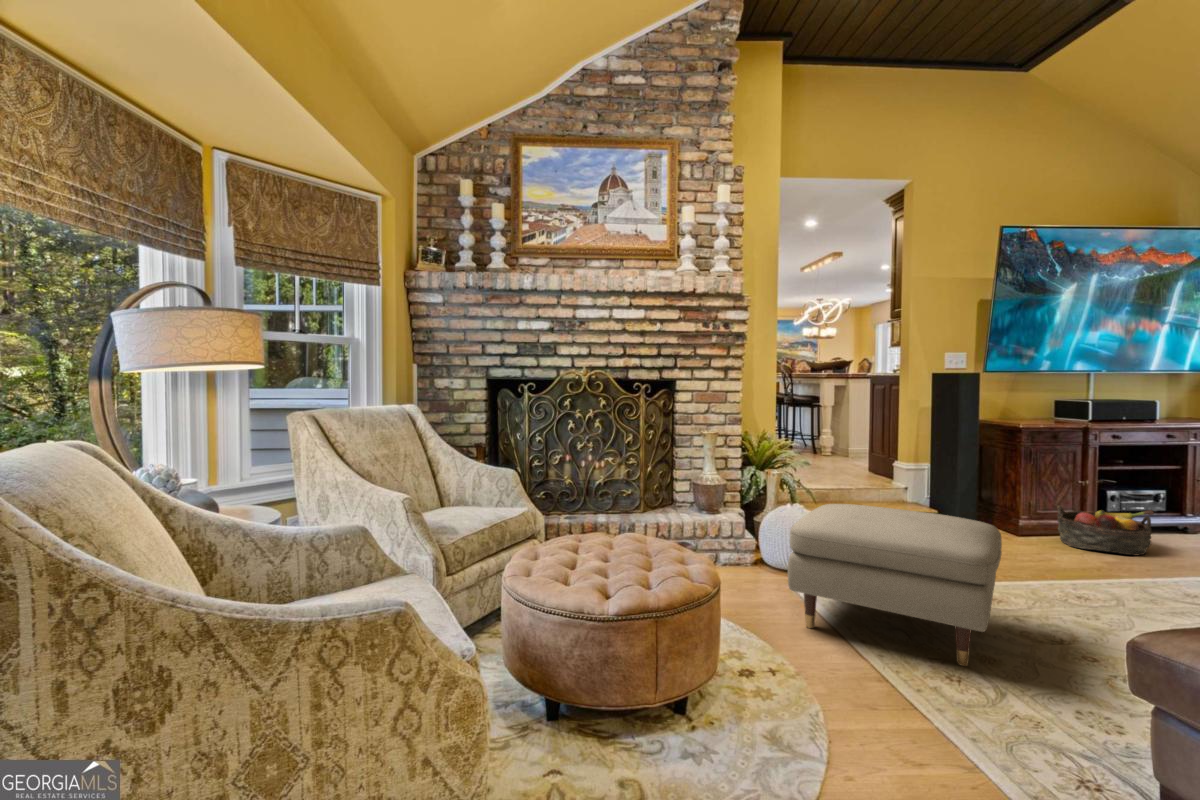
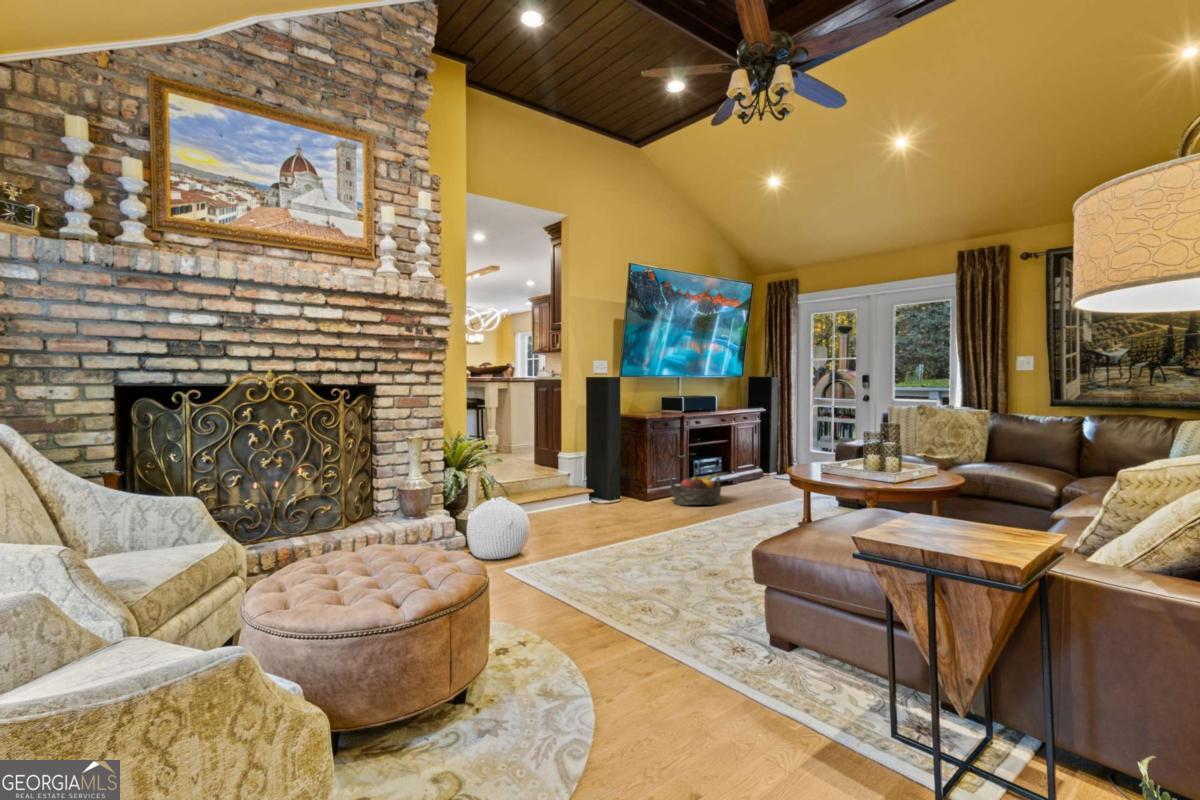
ottoman: present [788,504,1002,666] -> none [515,489,670,603]

